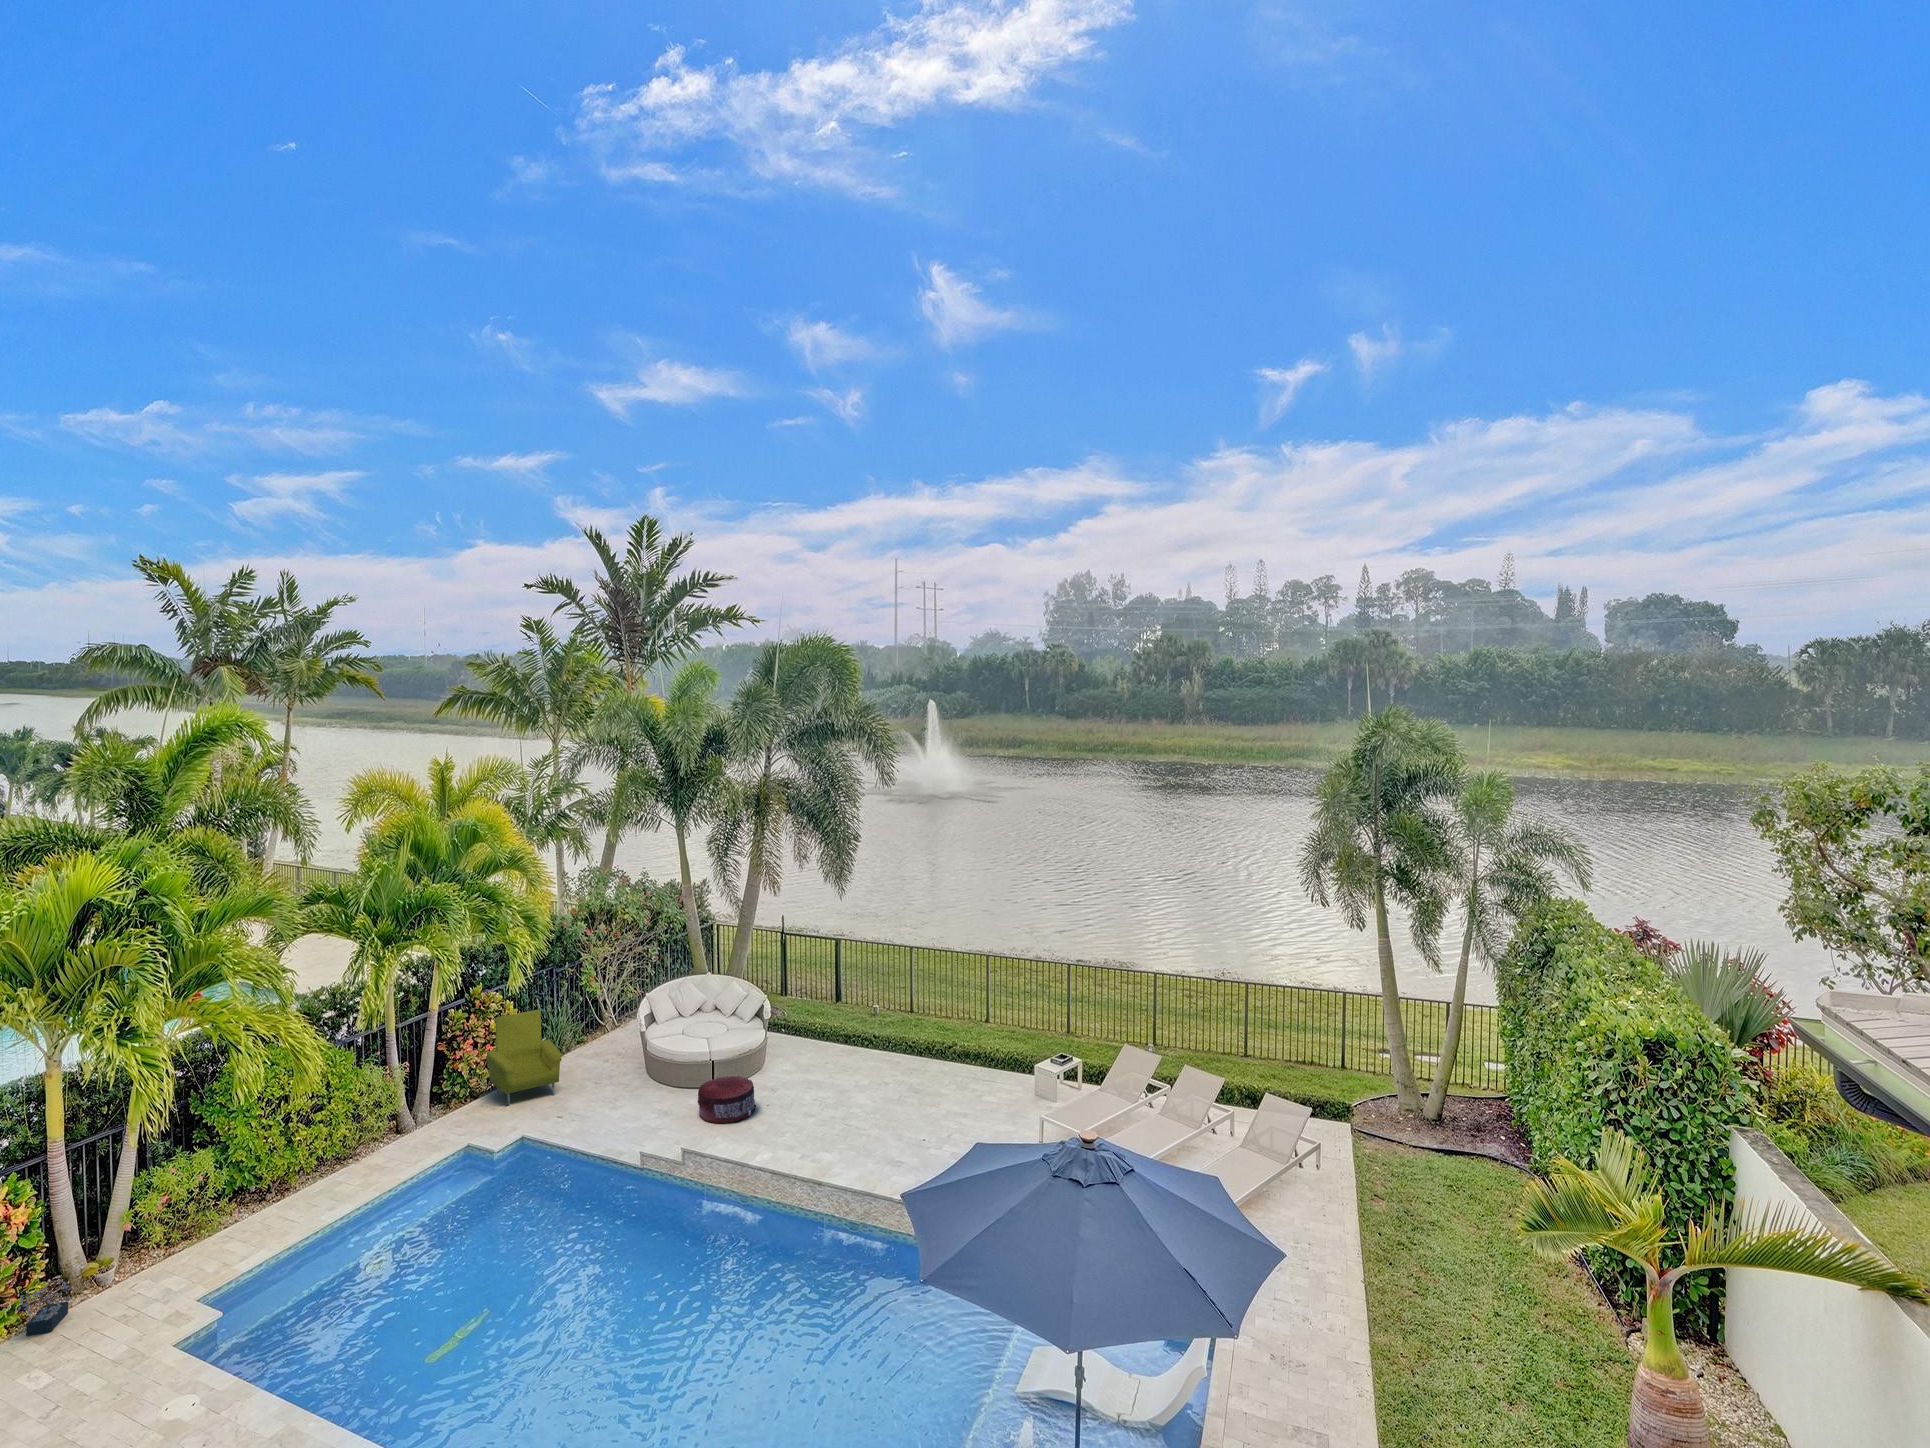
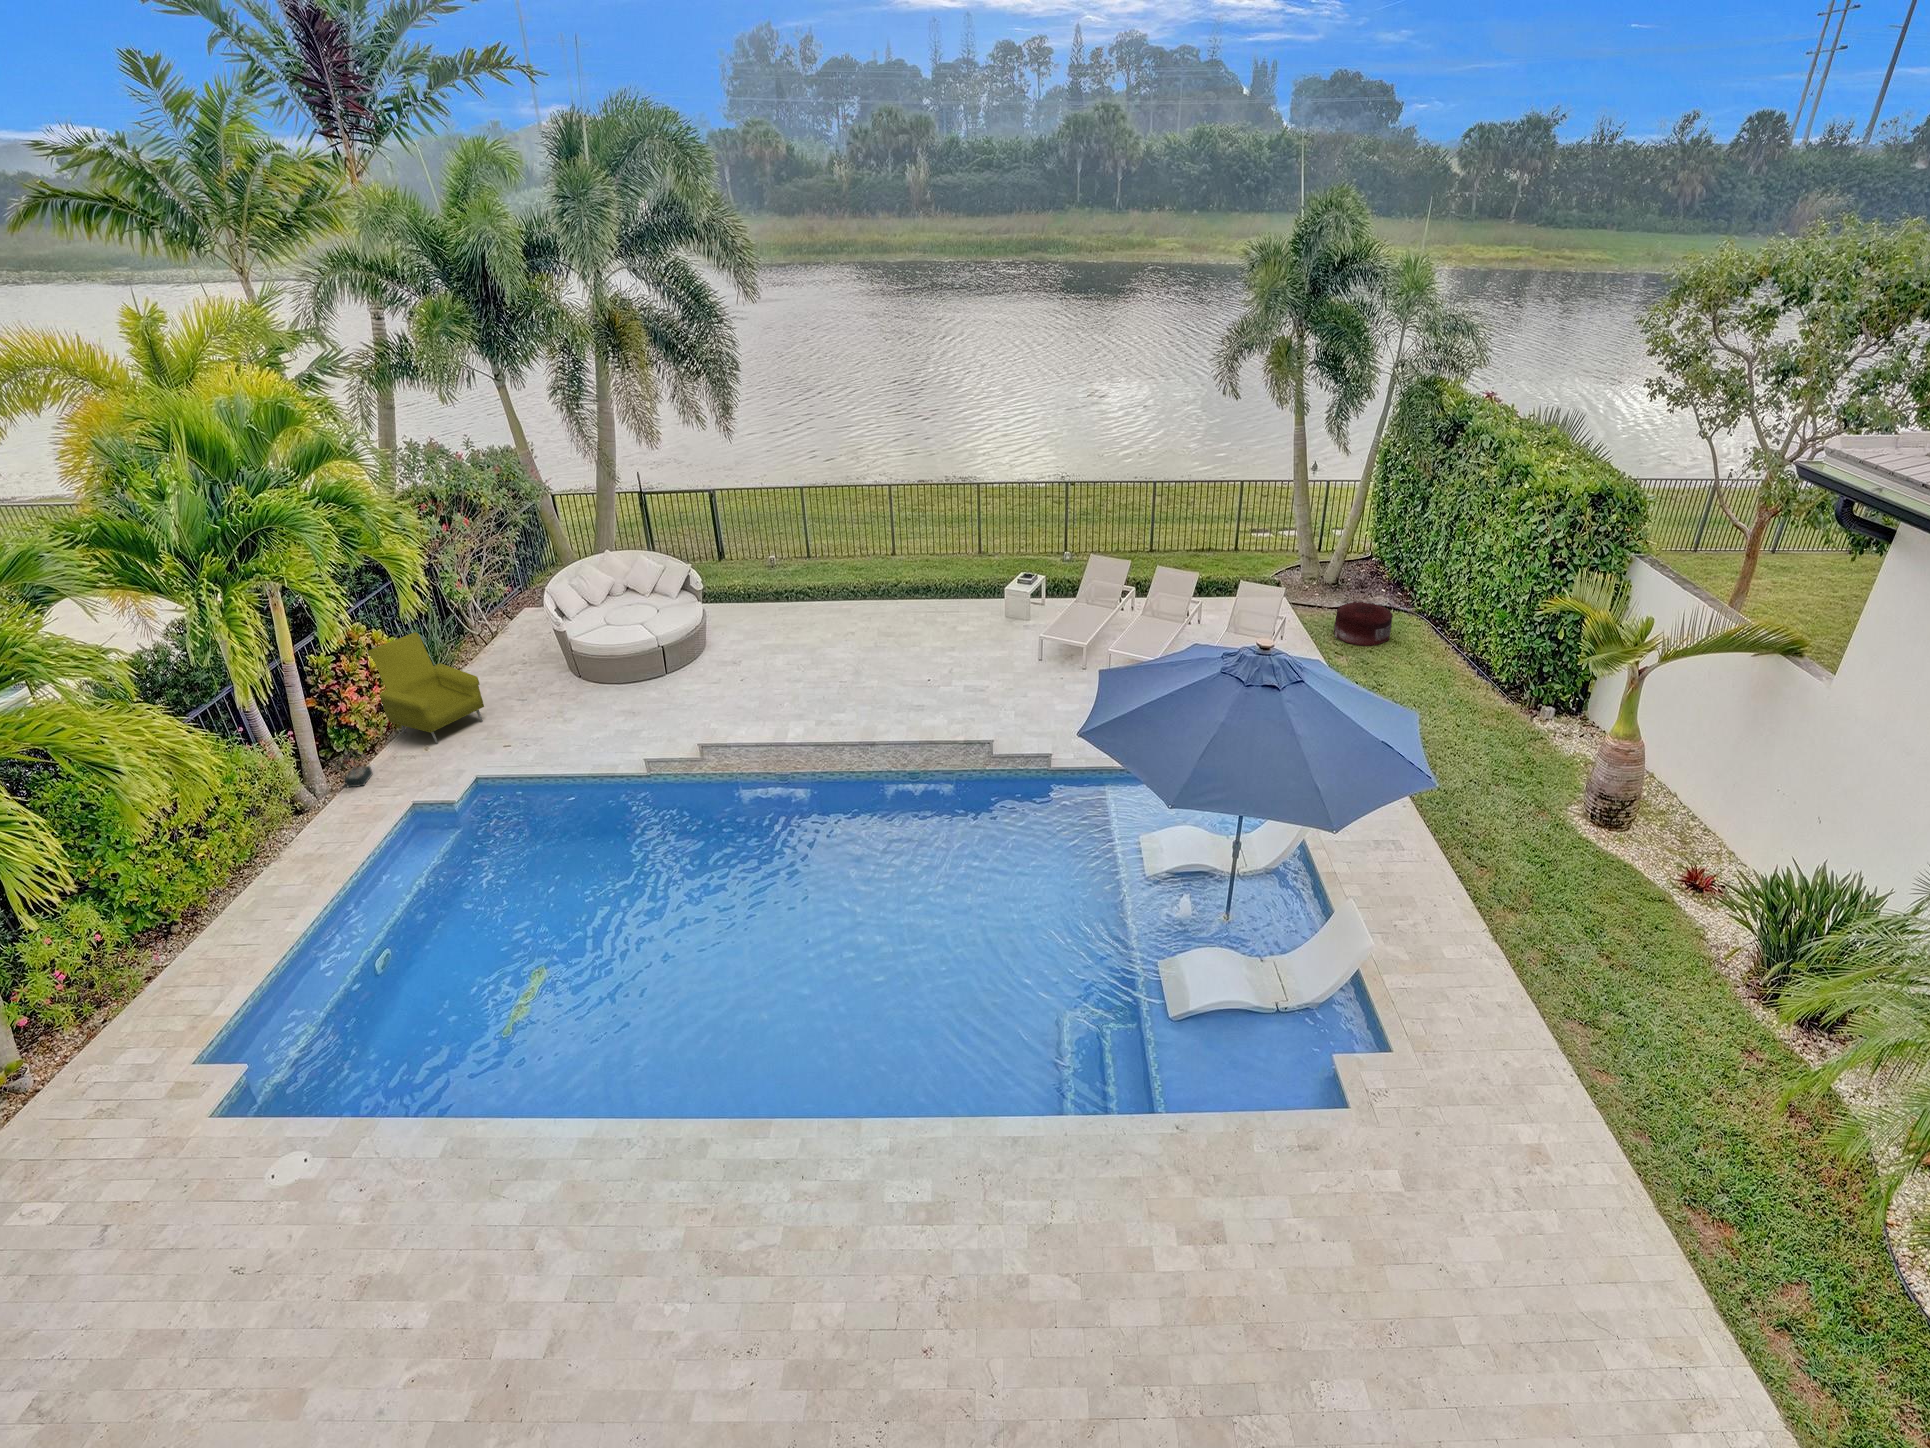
pouf: present [698,1076,756,1123] -> present [1334,601,1393,646]
decorative plant: present [17,1279,70,1336] -> present [332,753,372,787]

